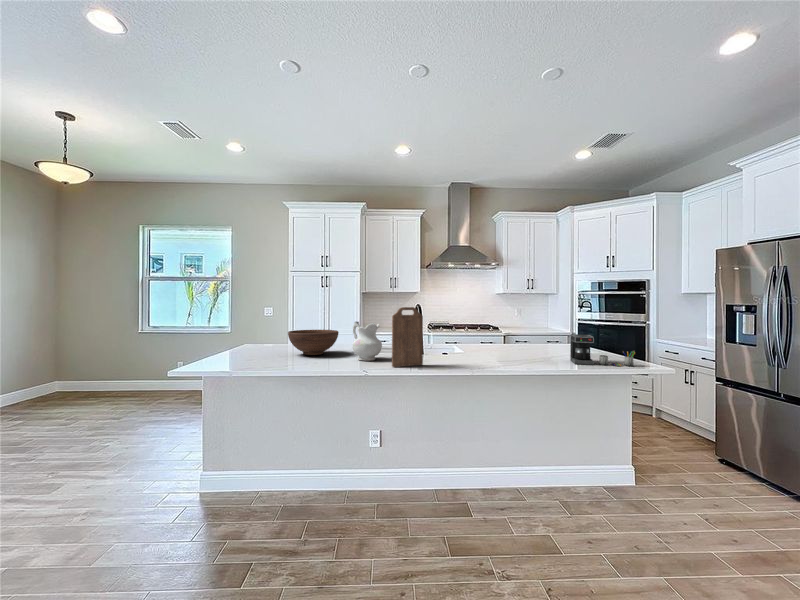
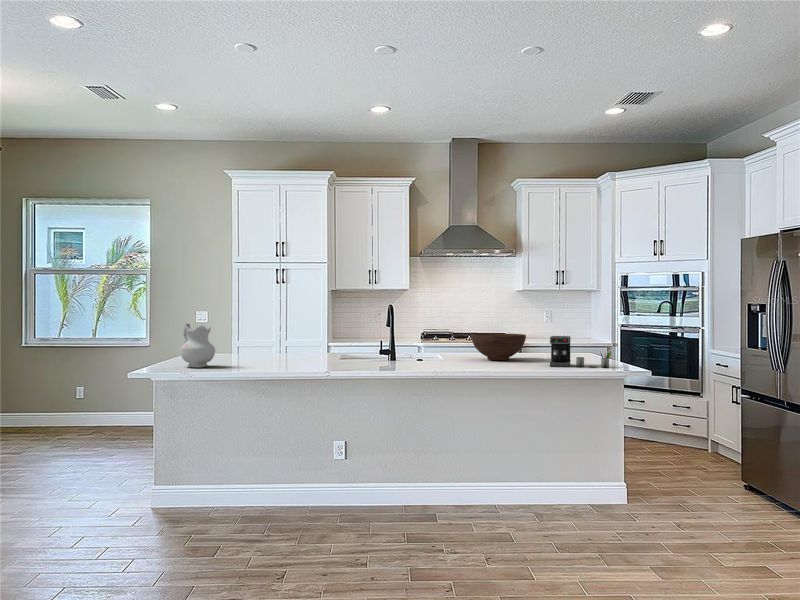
cutting board: present [392,307,423,367] -> none [355,306,388,368]
ceramic pitcher: present [352,321,382,361] -> present [181,324,215,368]
fruit bowl: present [288,330,339,355] -> present [471,333,526,360]

